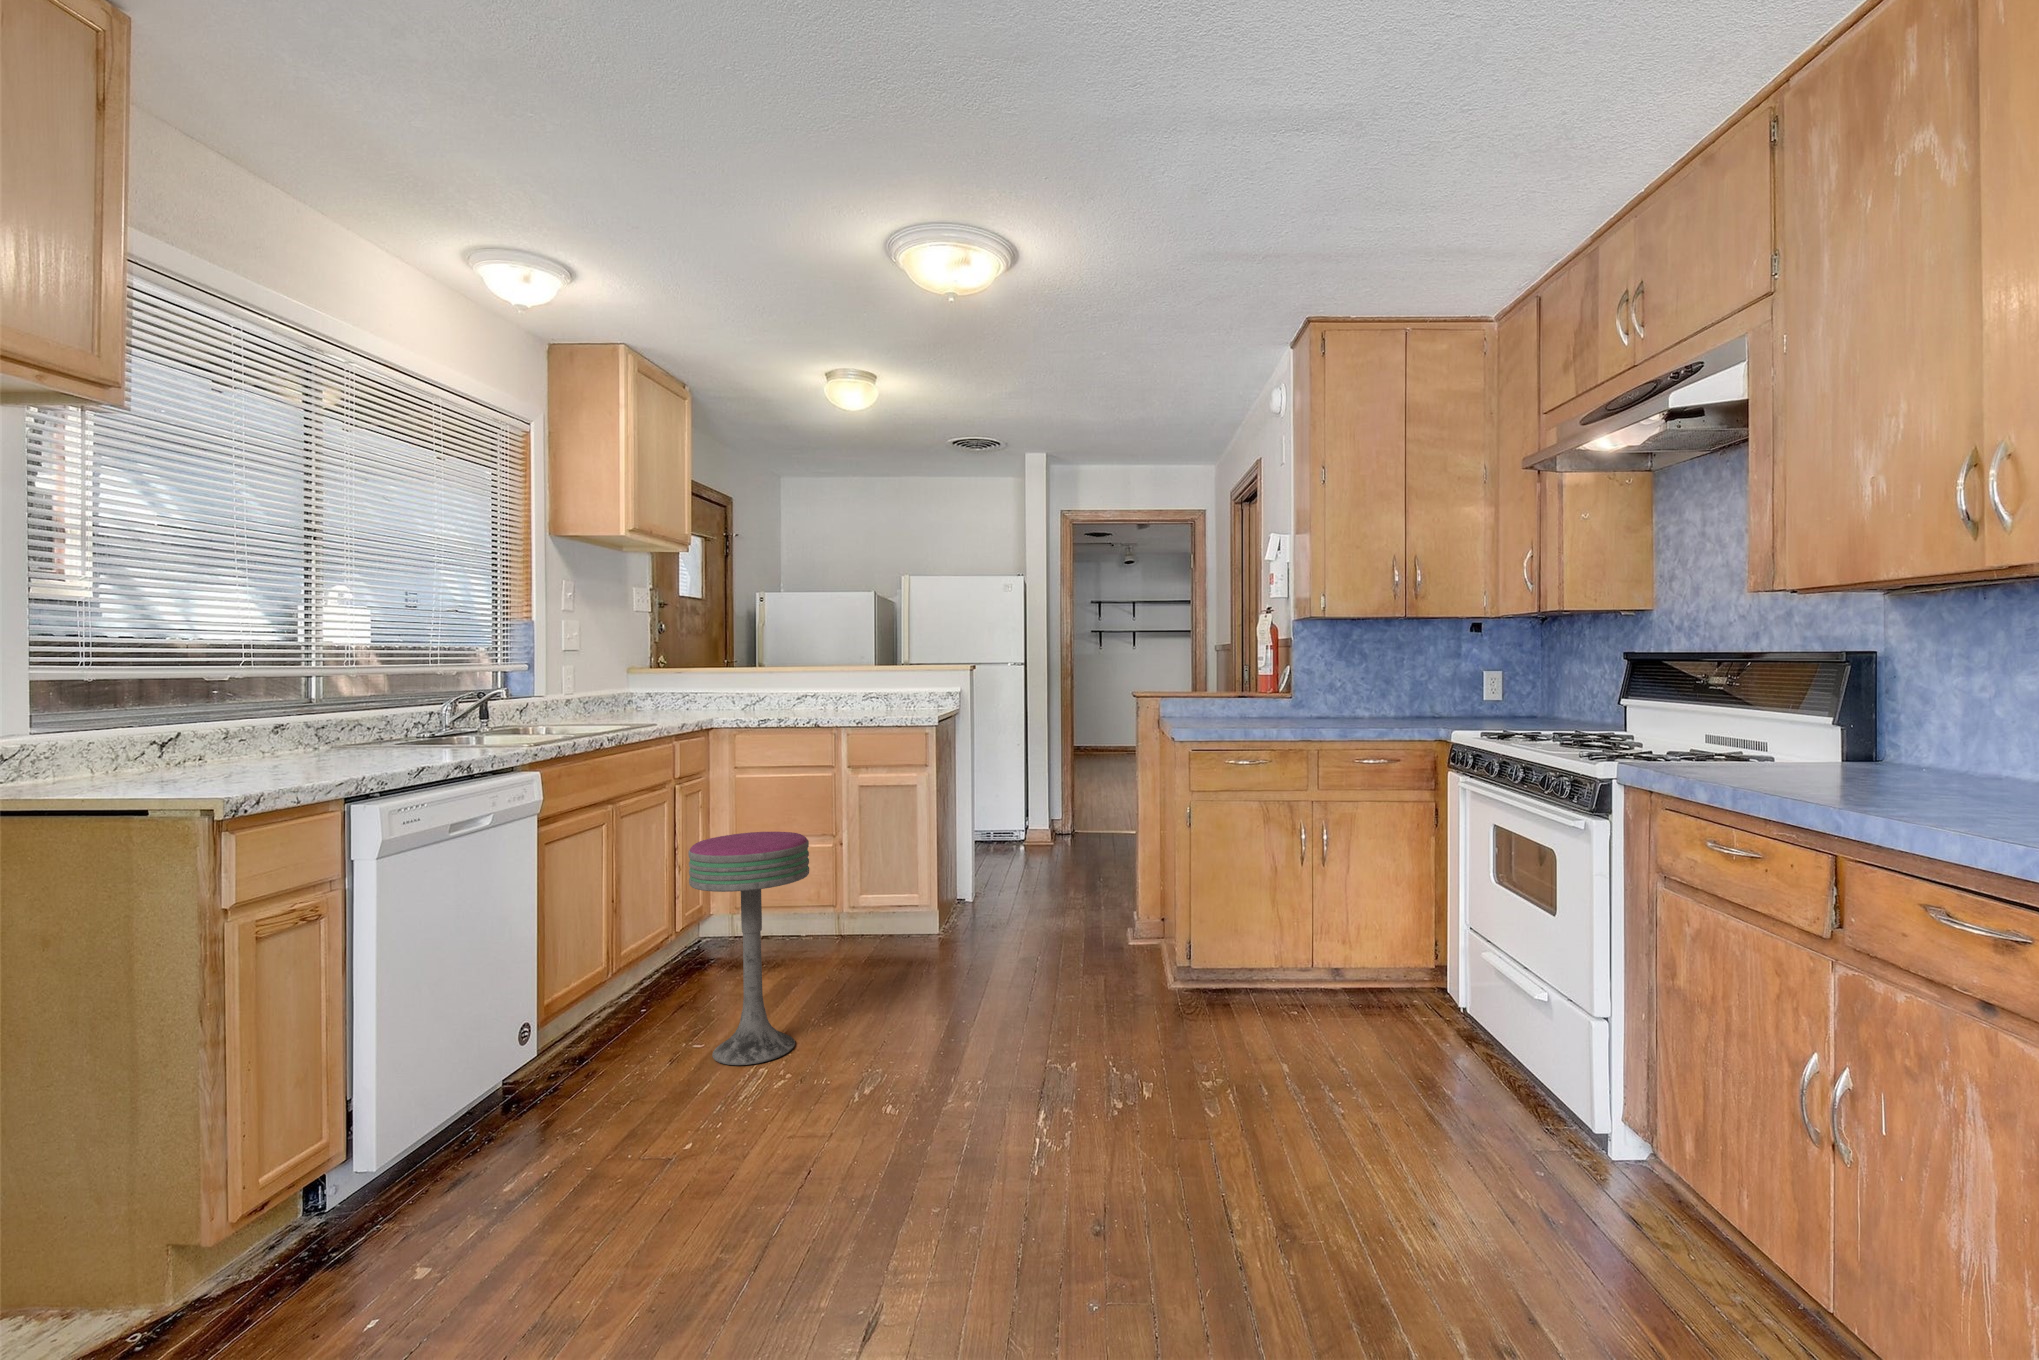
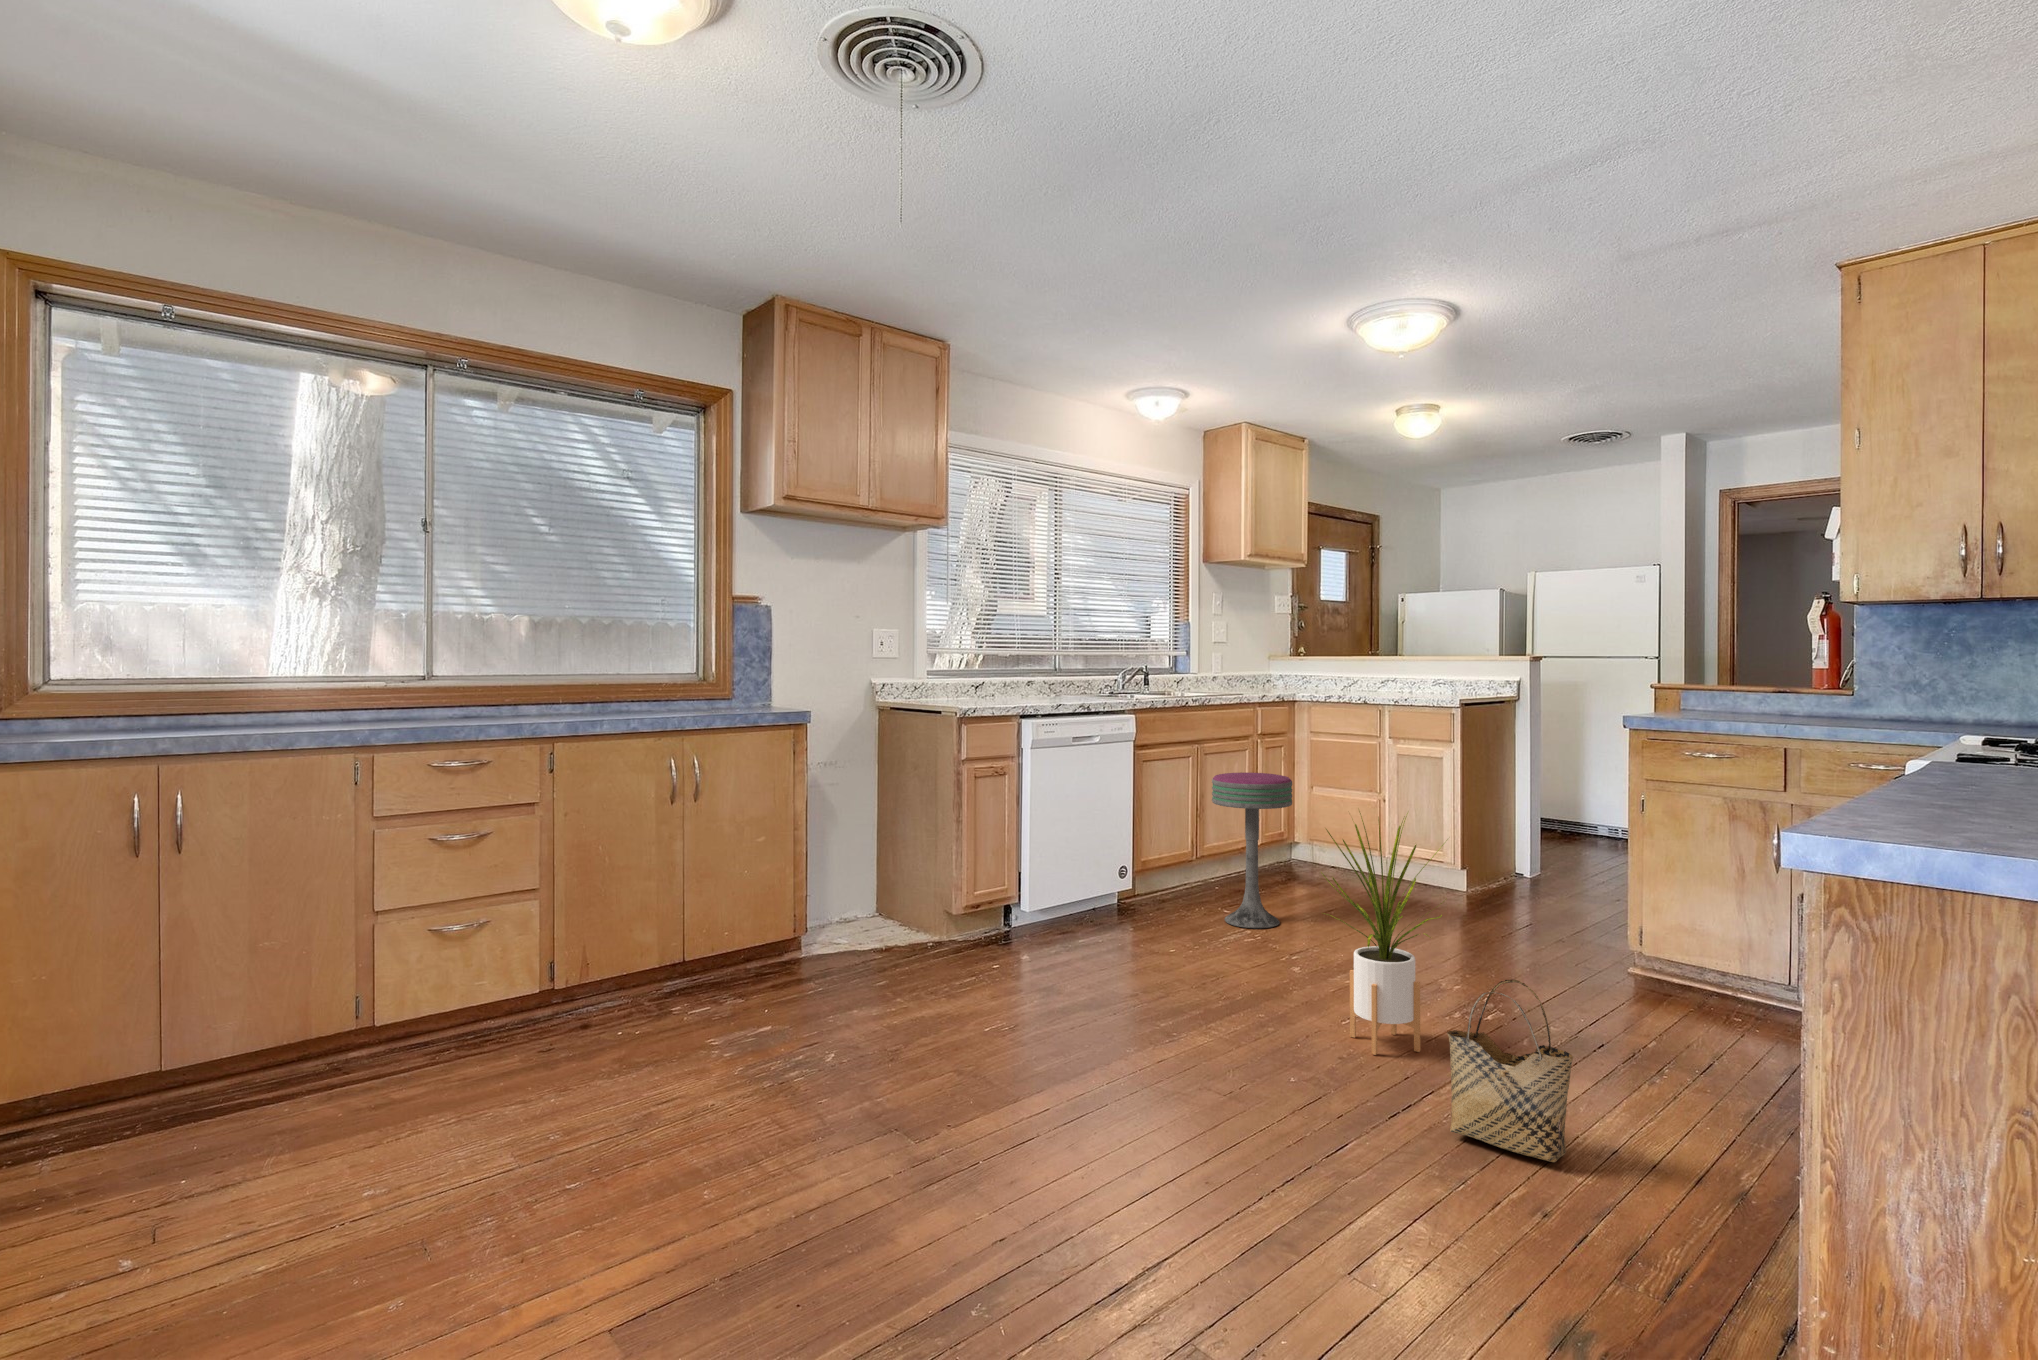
house plant: none [1039,860,1212,1213] -> present [1321,811,1448,1055]
woven basket: none [1343,1061,1494,1301] -> present [1447,980,1573,1162]

